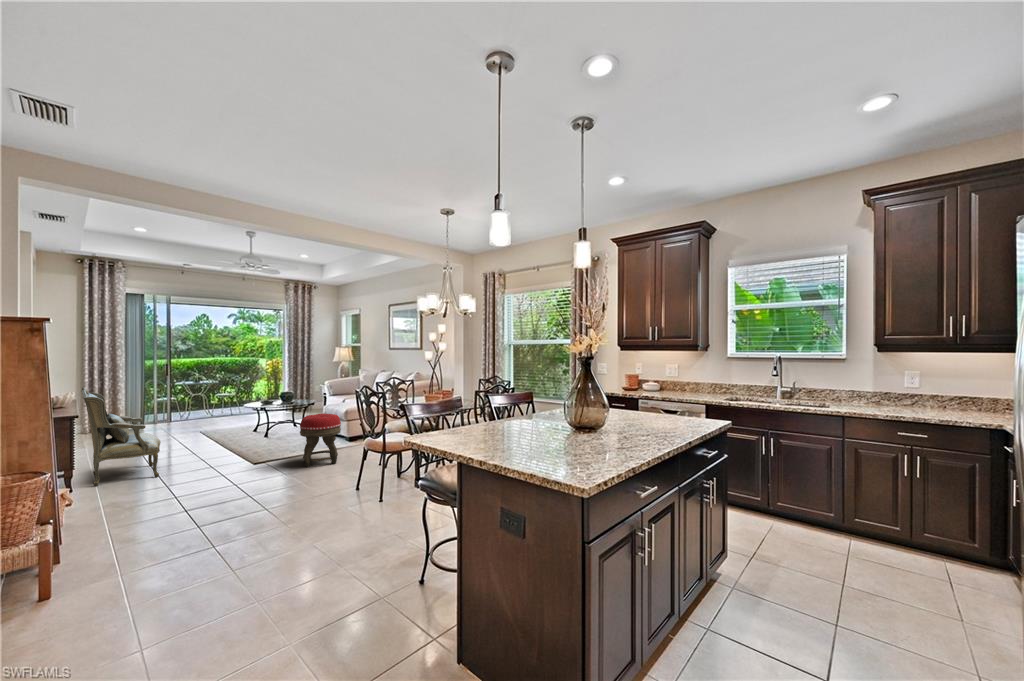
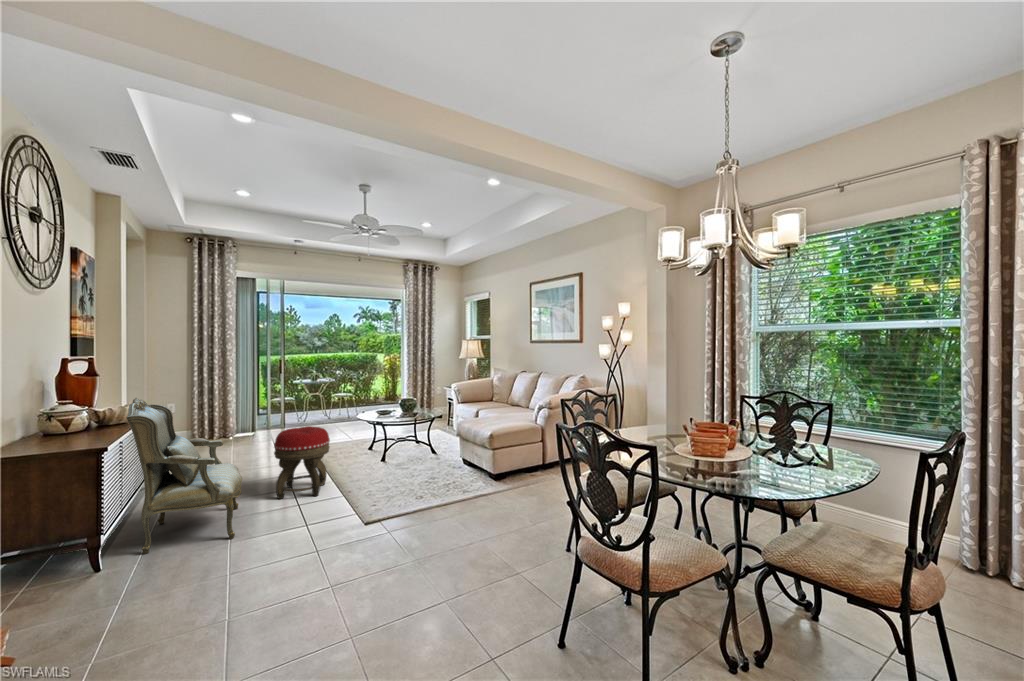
footstool: present [300,413,341,467] -> present [274,426,330,499]

